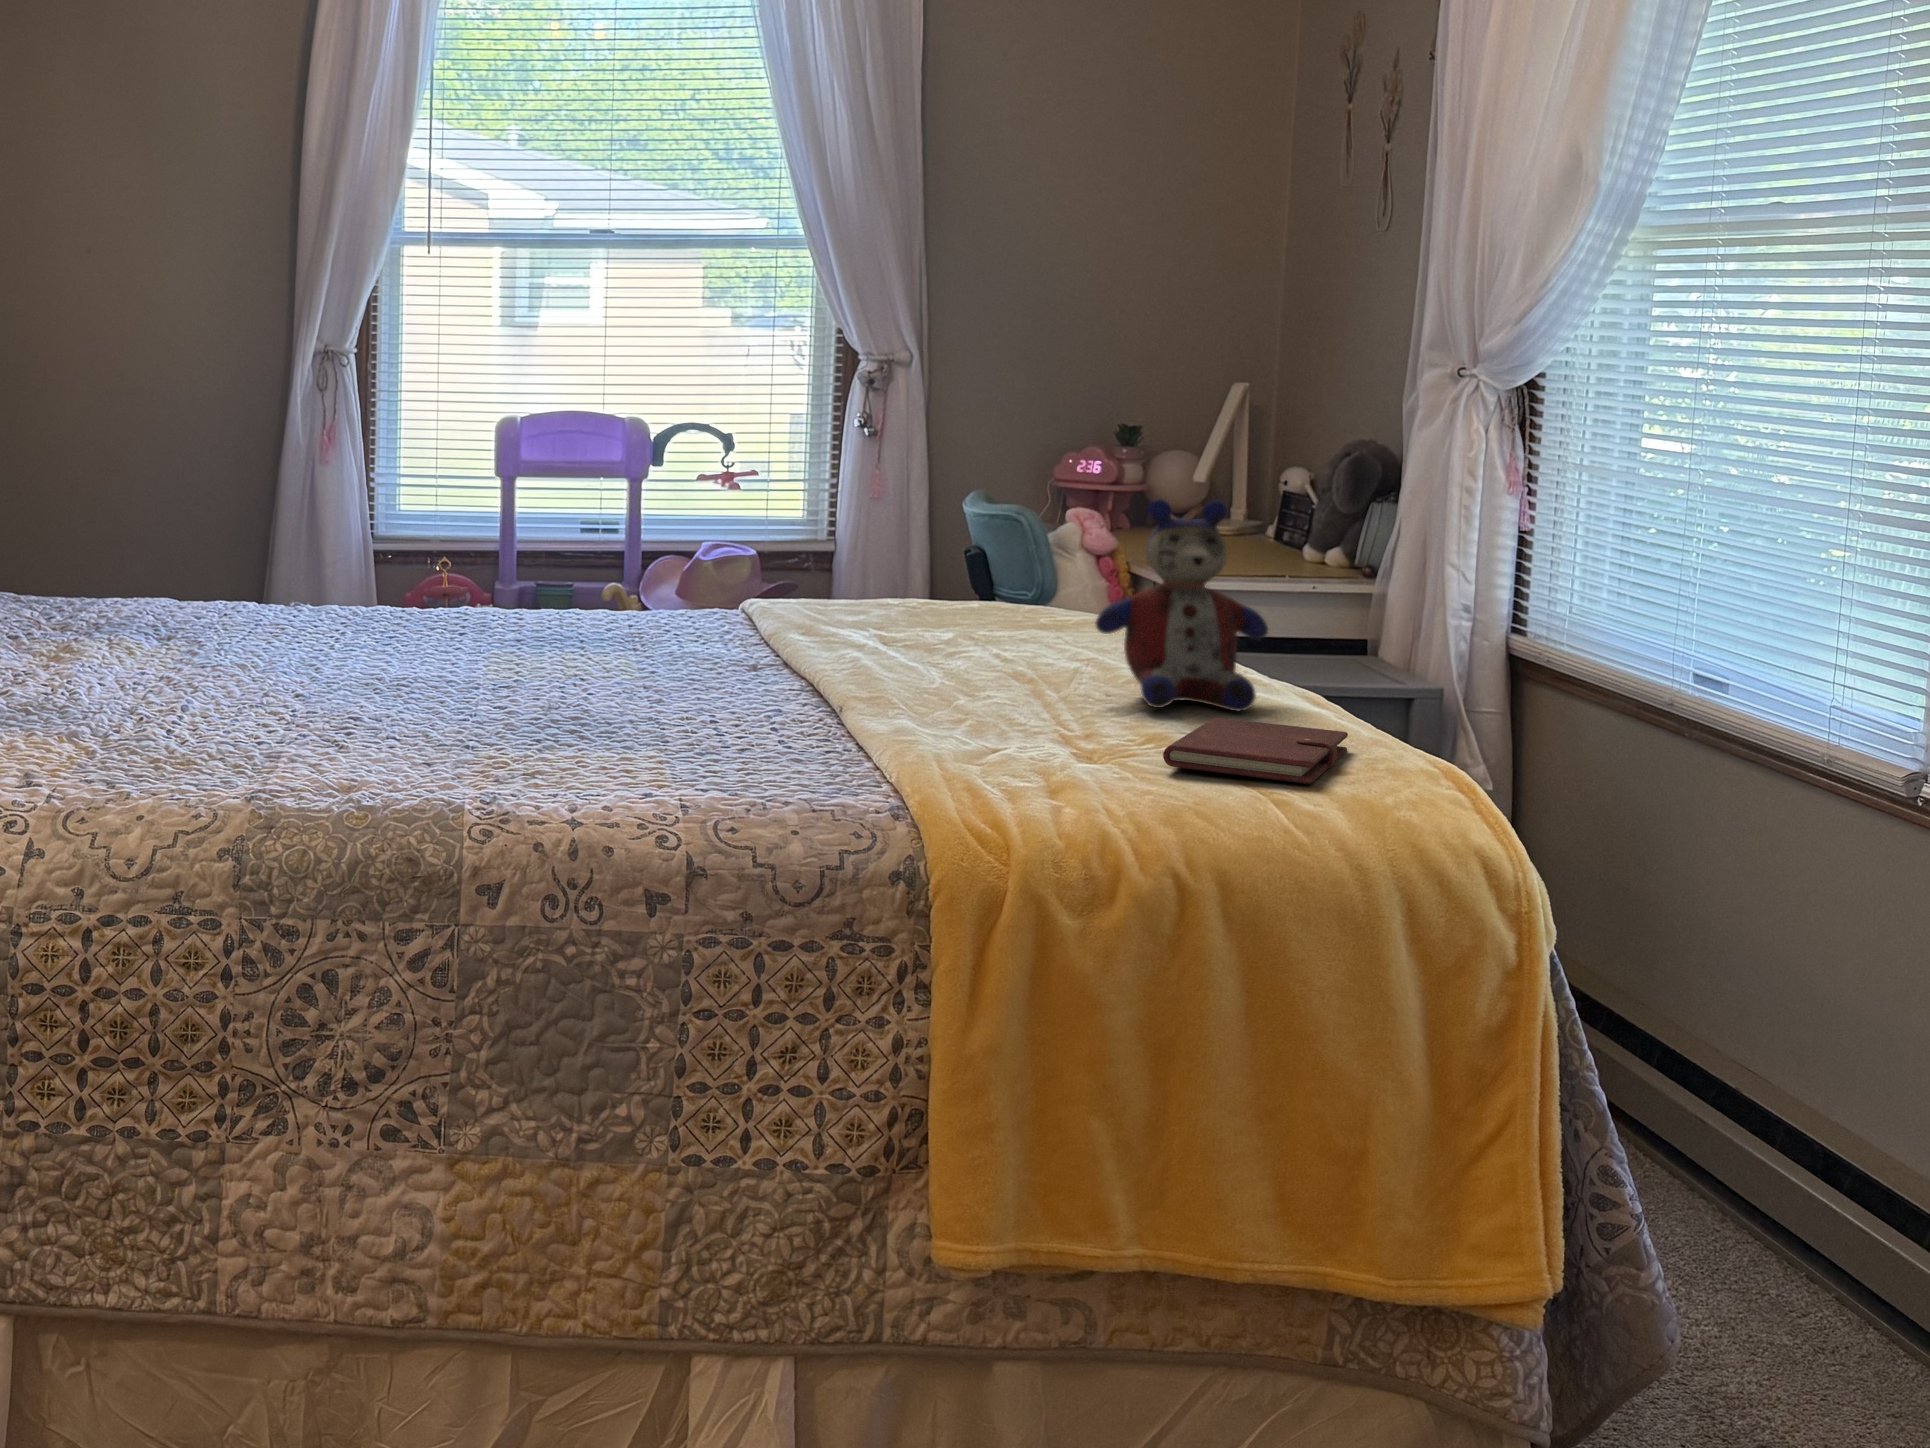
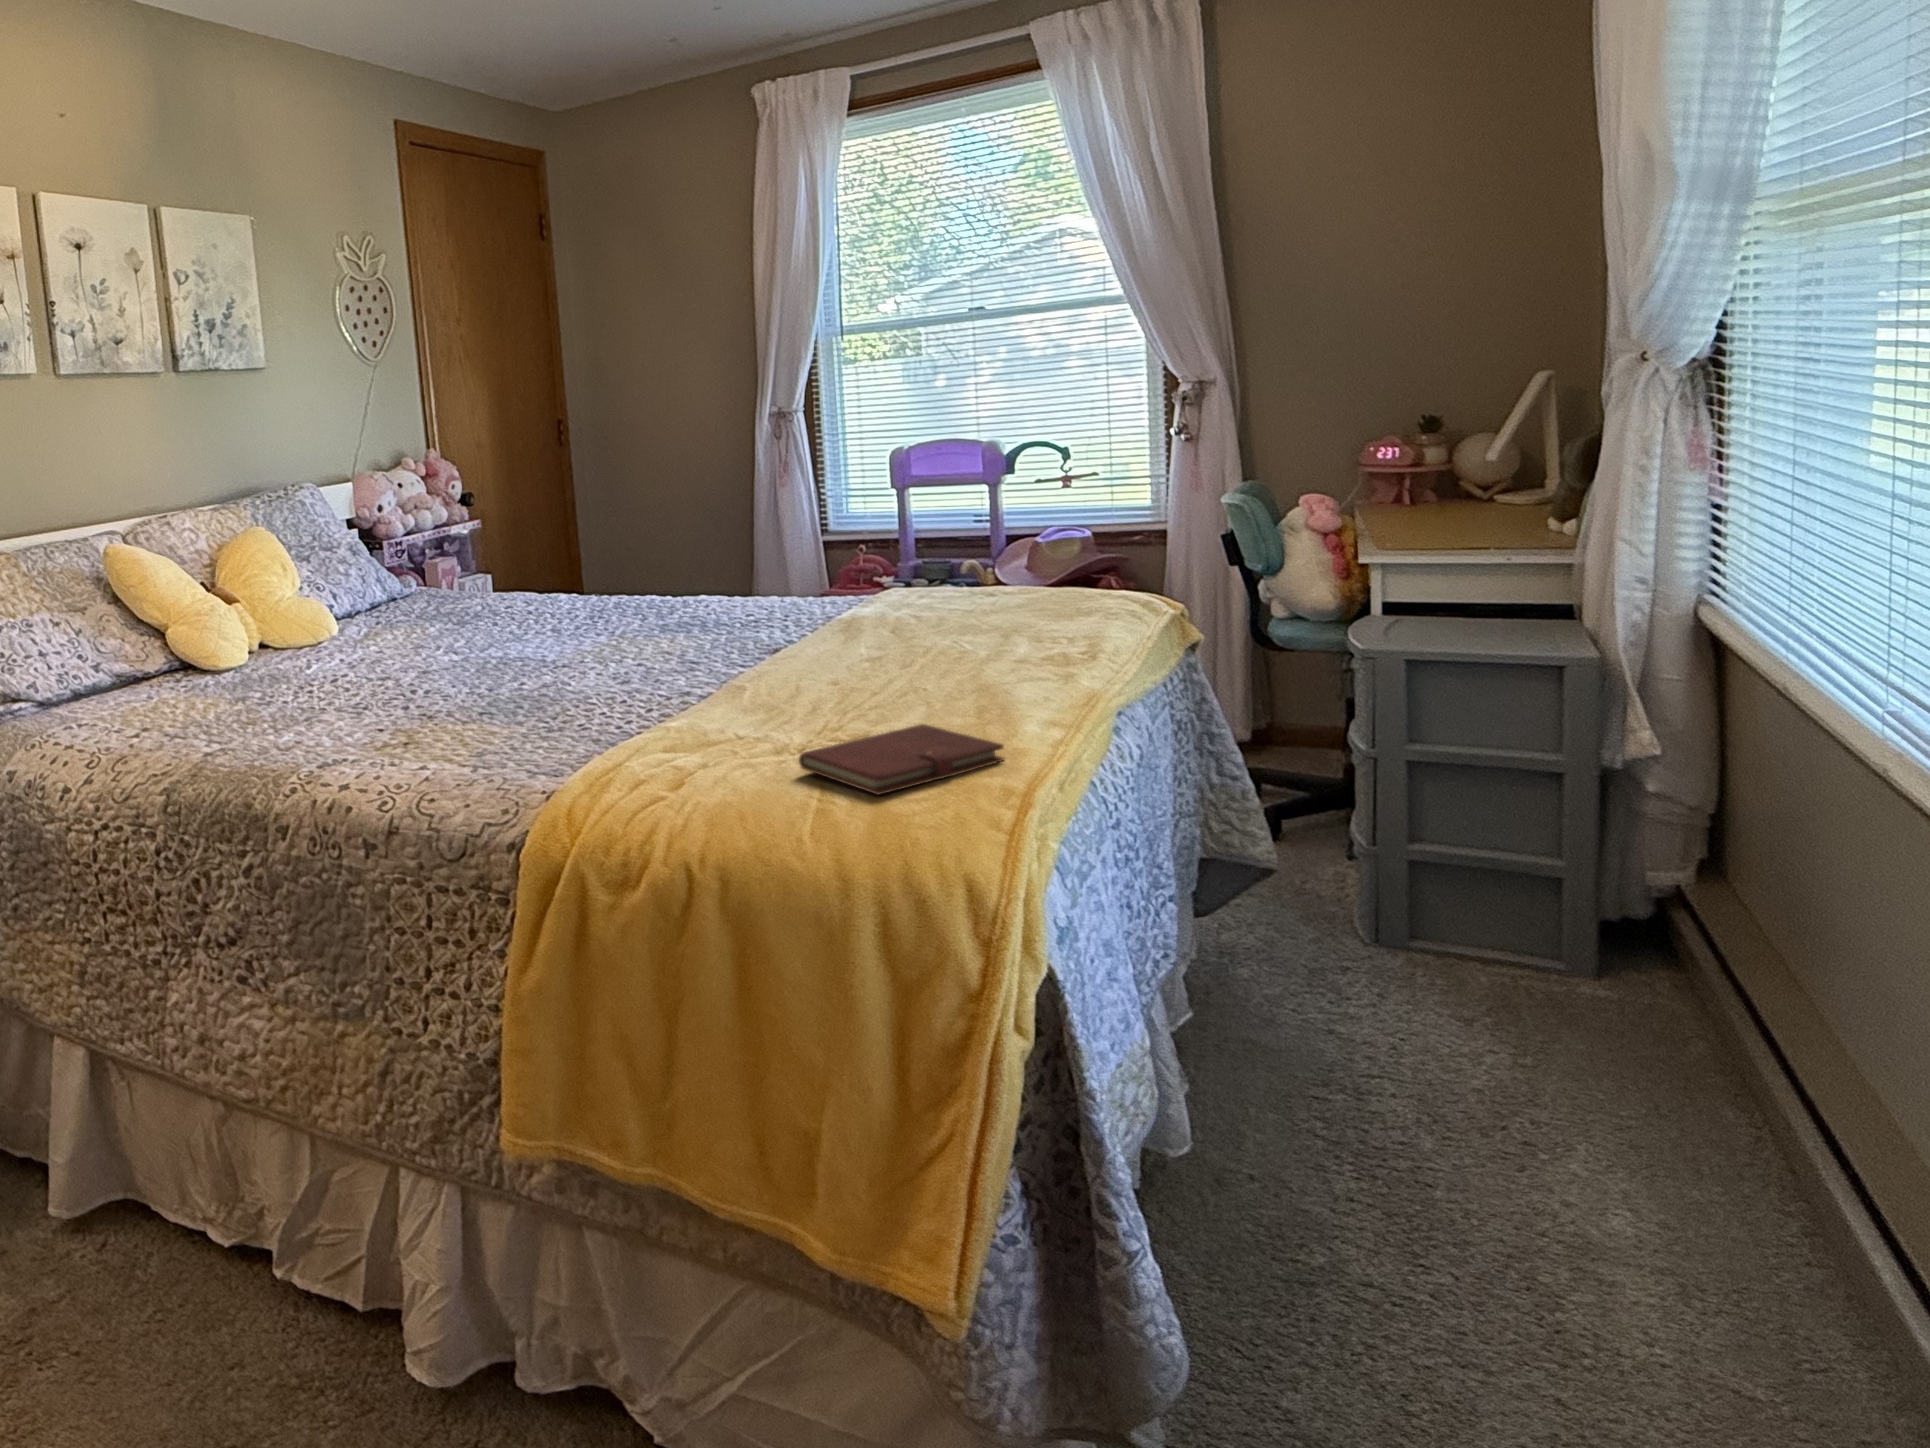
stuffed bear: present [1096,499,1268,711] -> none [922,533,1066,713]

